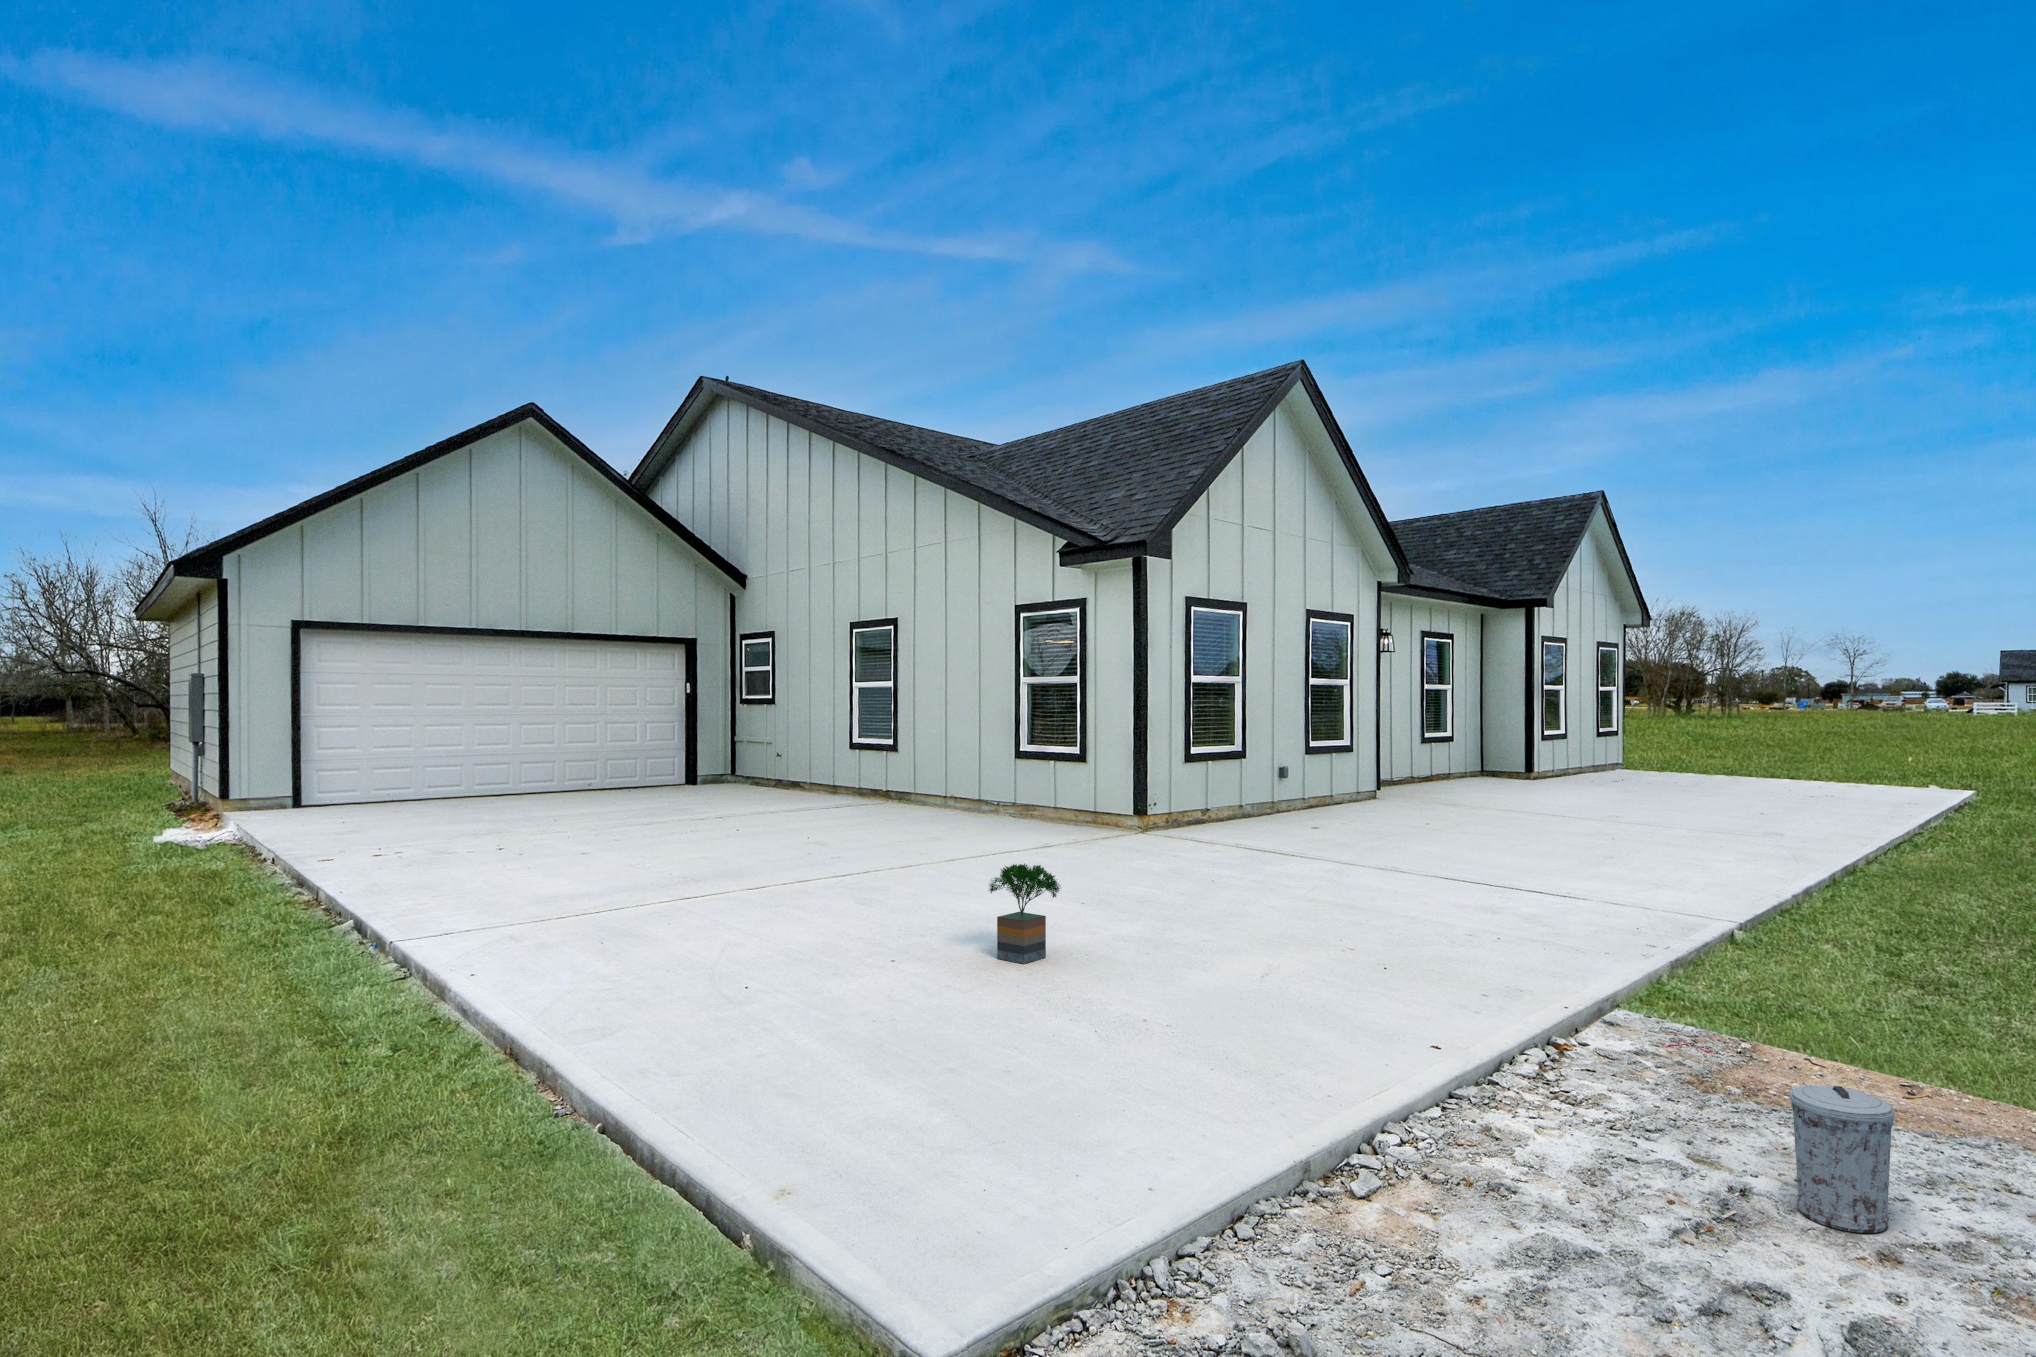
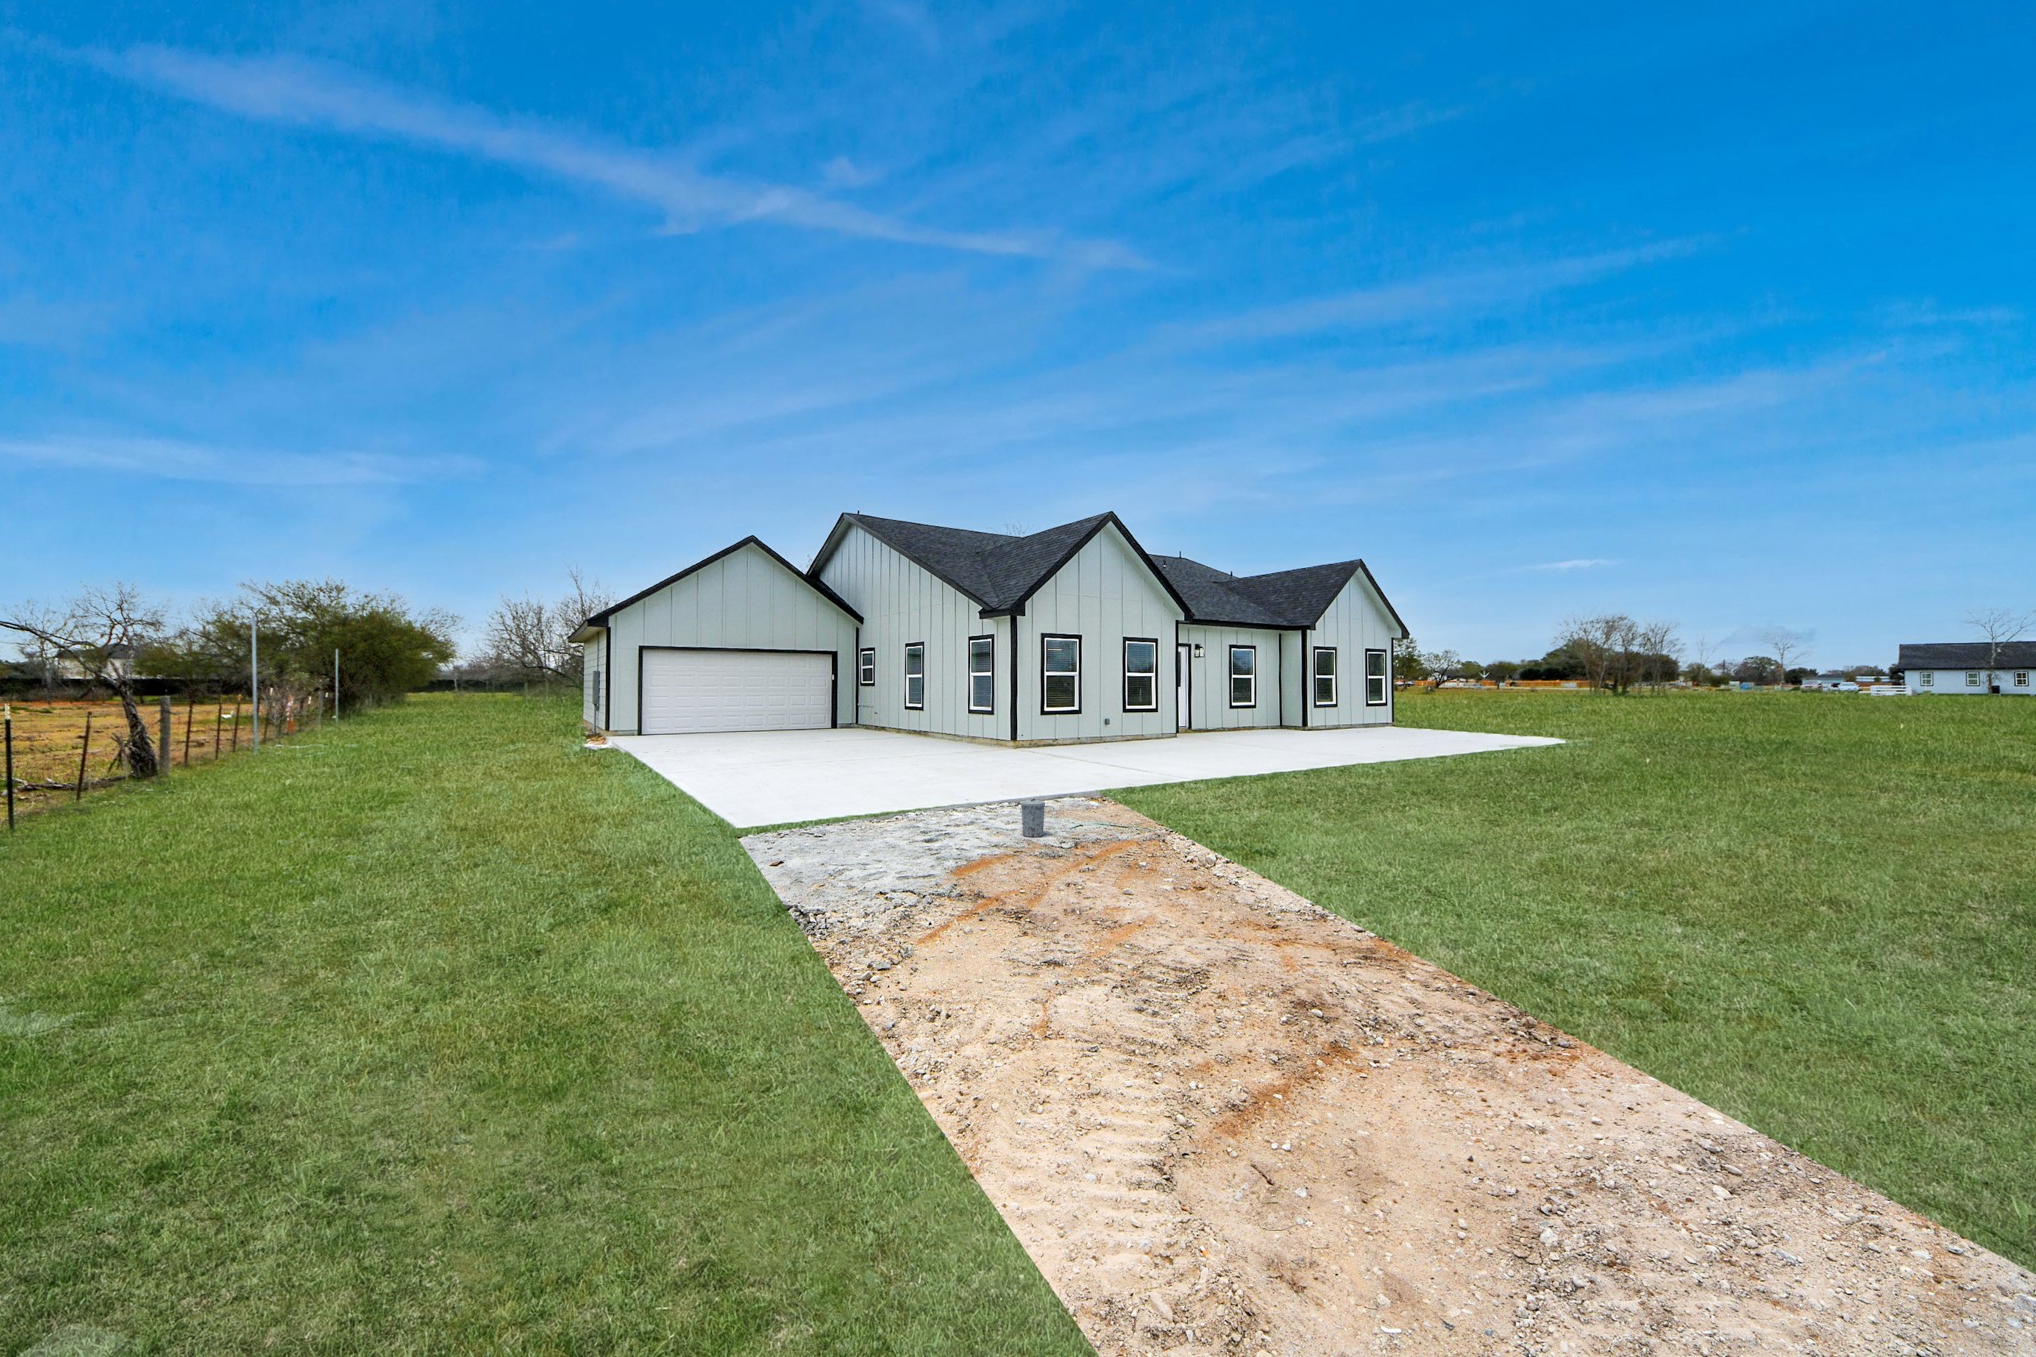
potted tree: present [989,864,1060,964] -> none [879,749,908,787]

